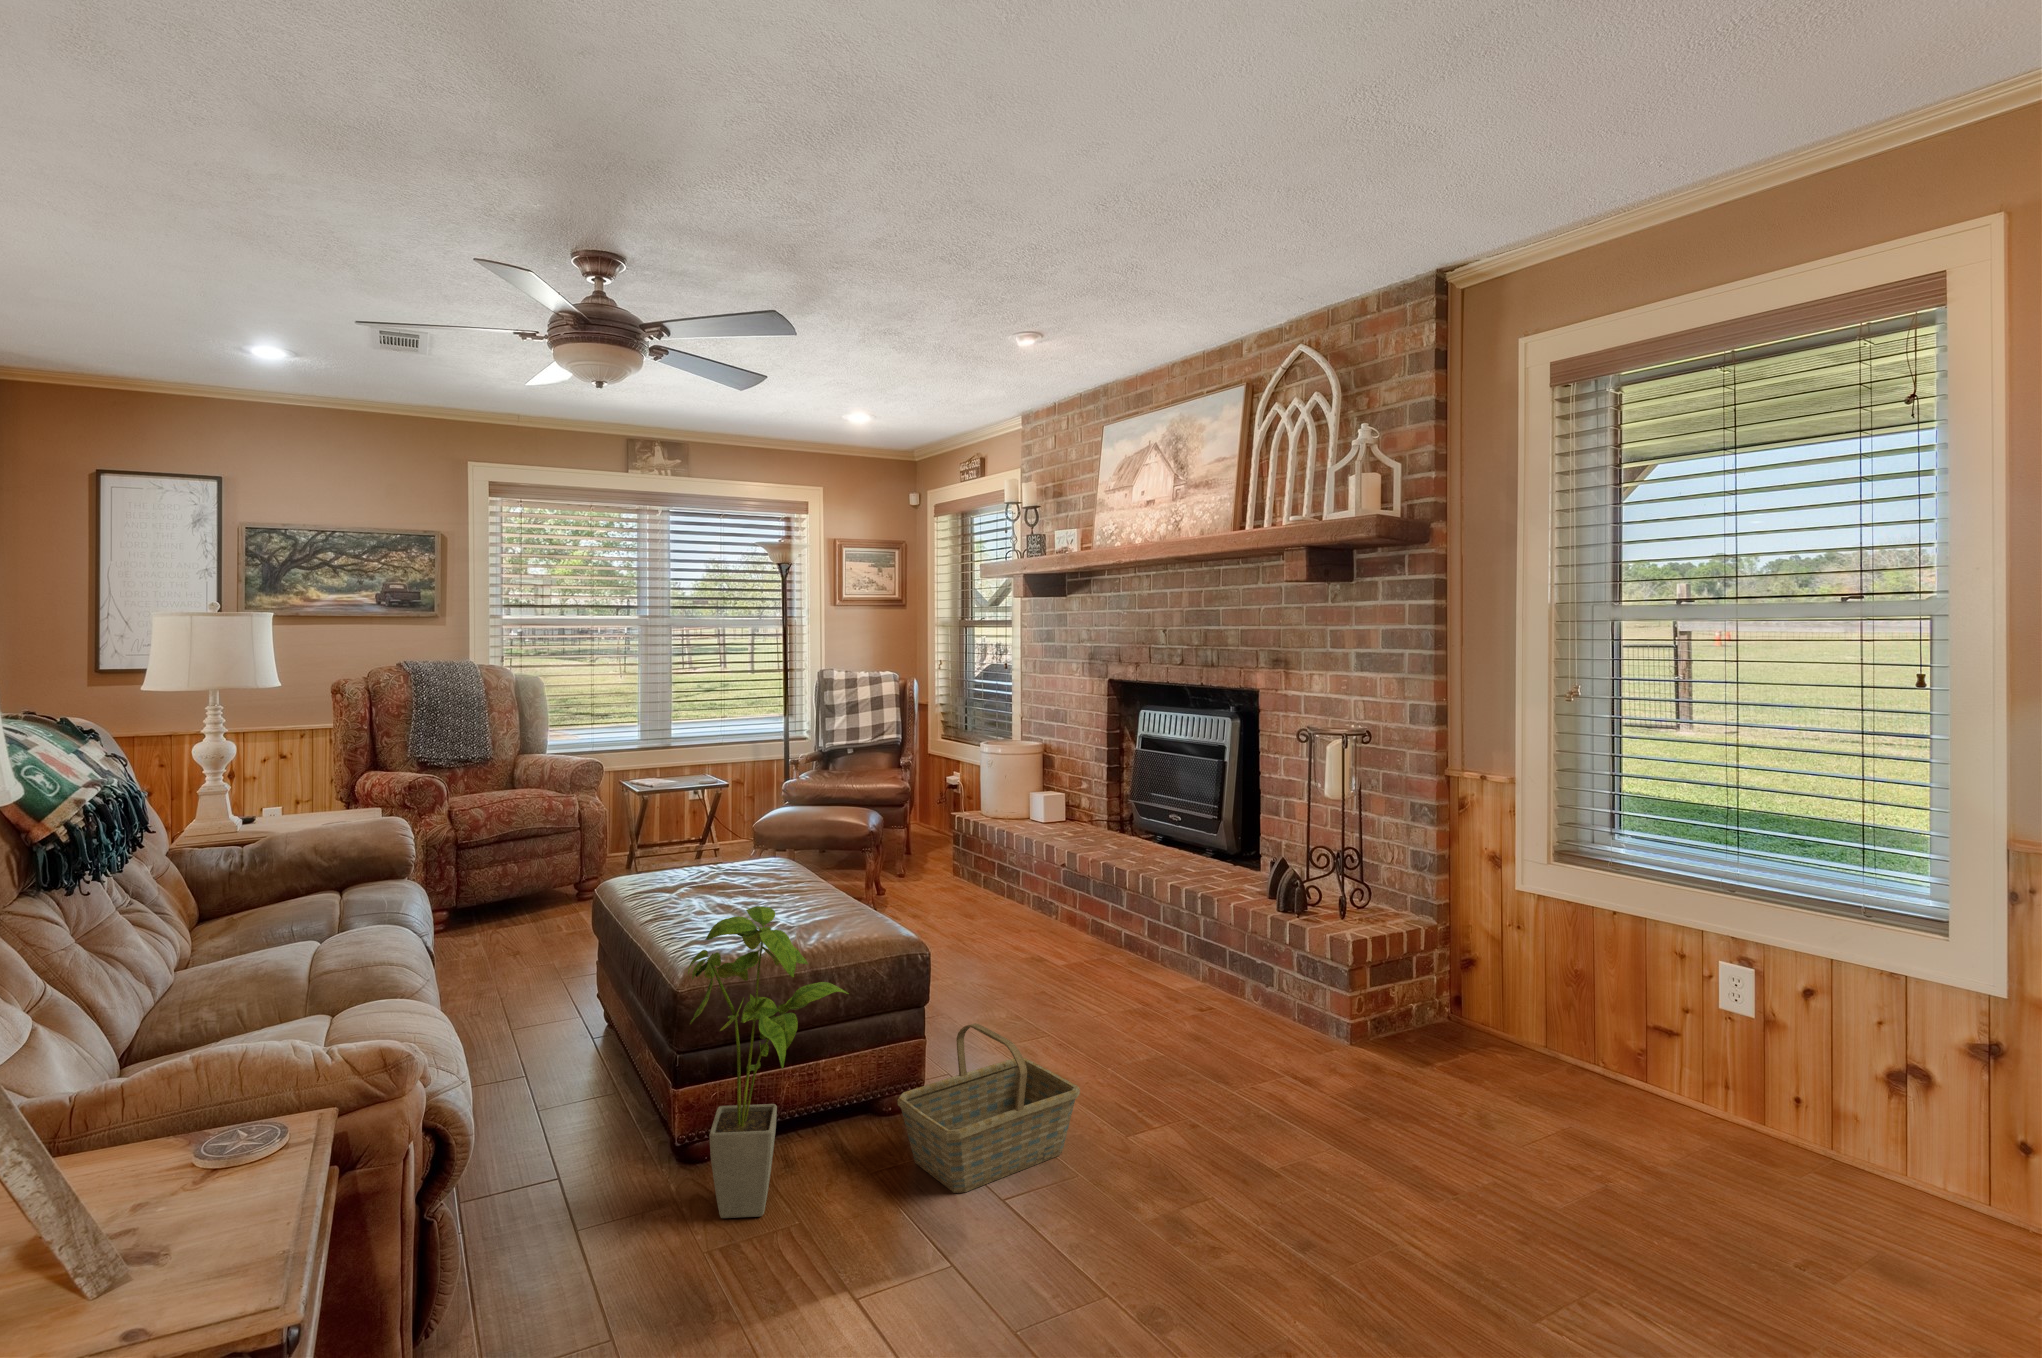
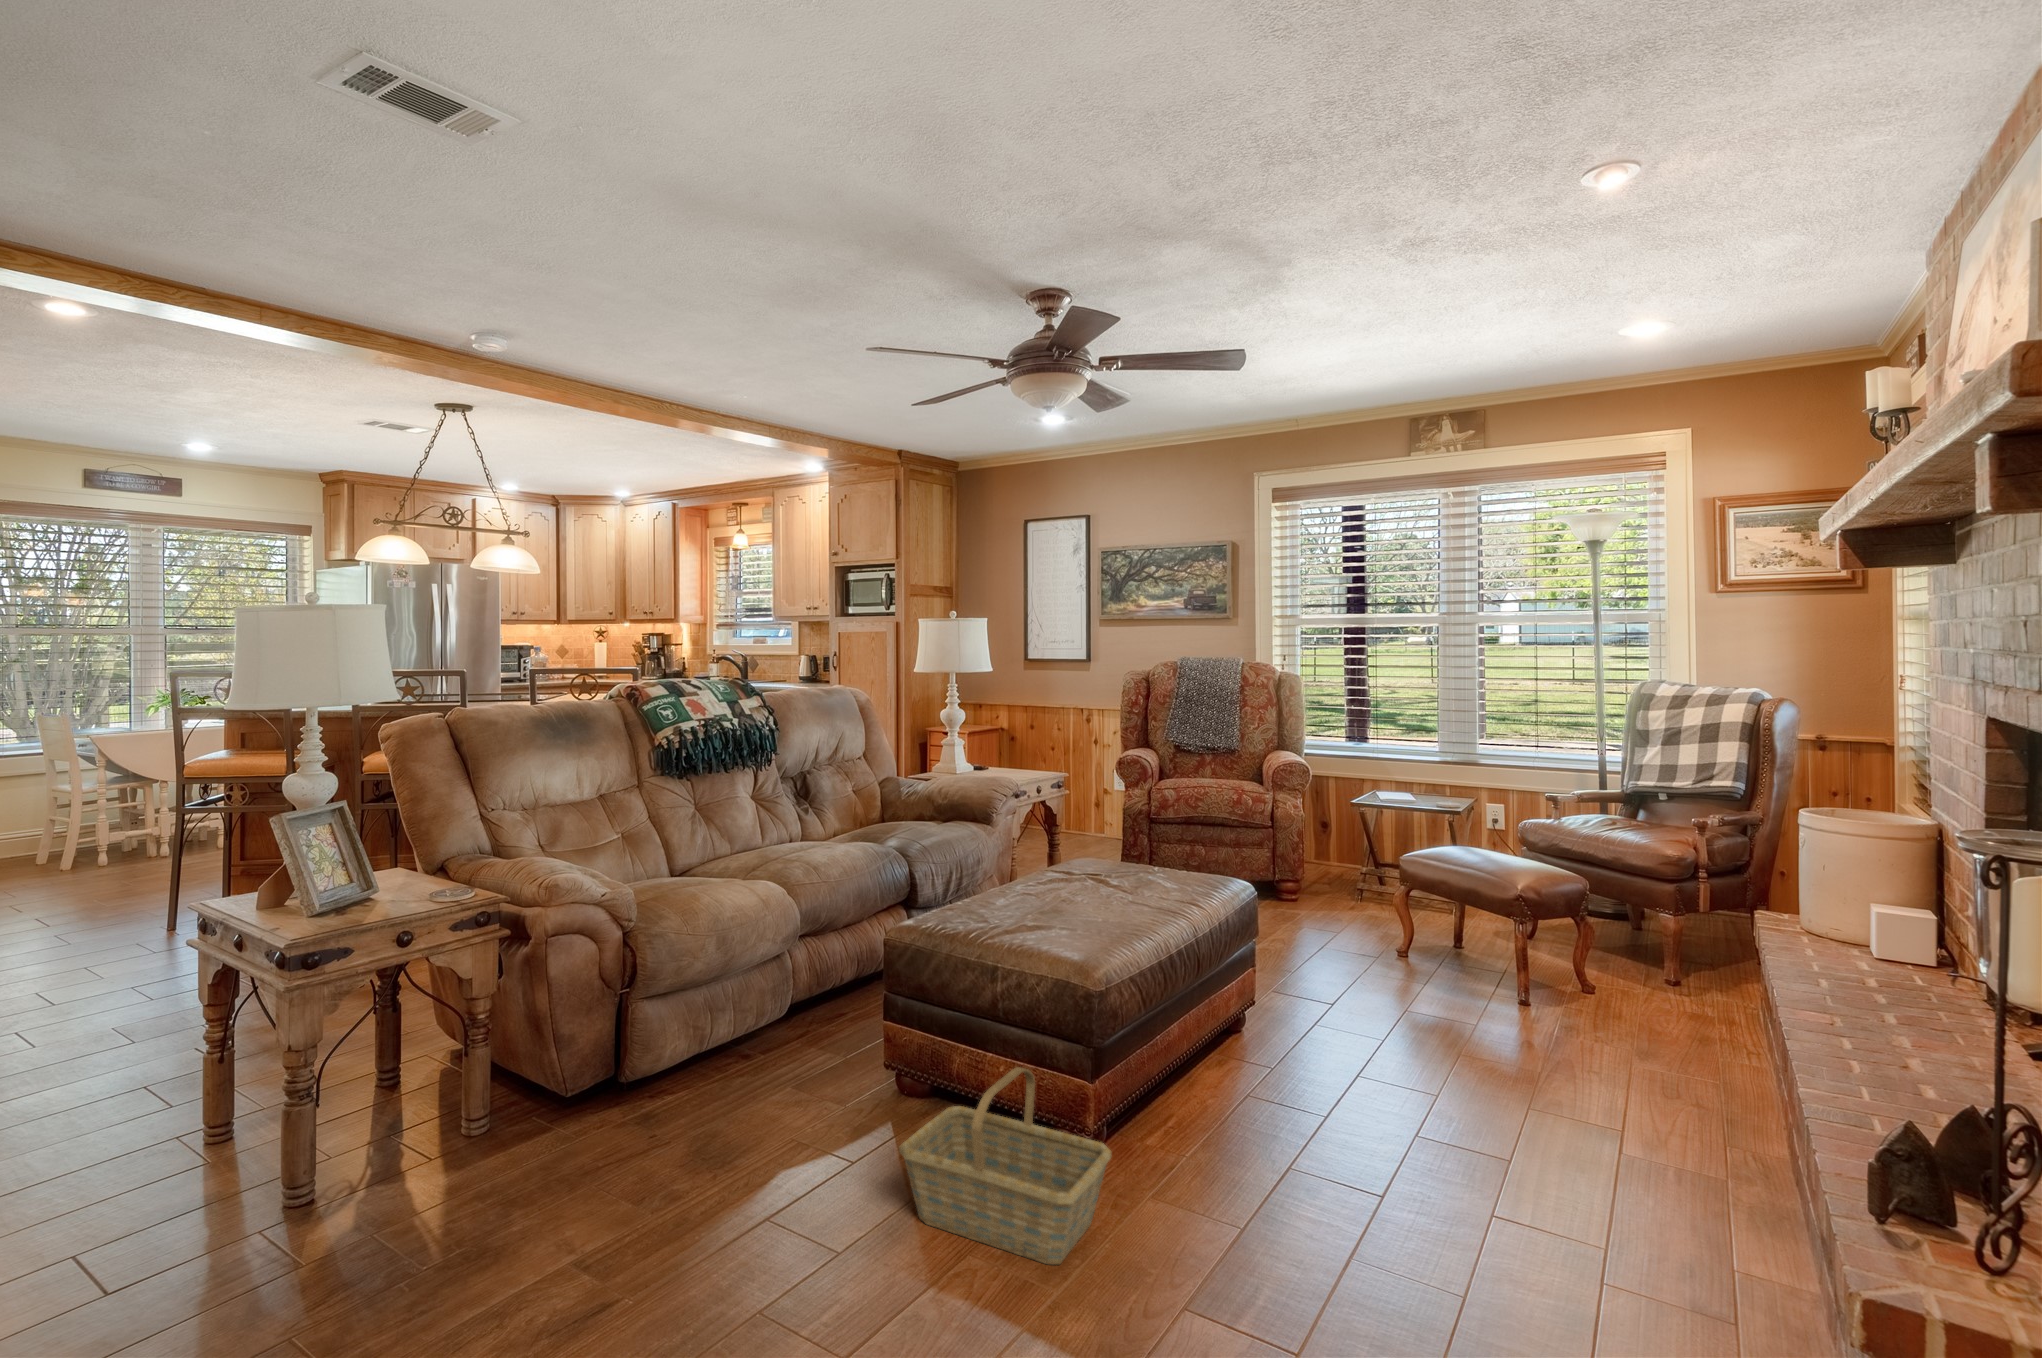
house plant: present [688,906,849,1218] -> none [767,866,902,1140]

